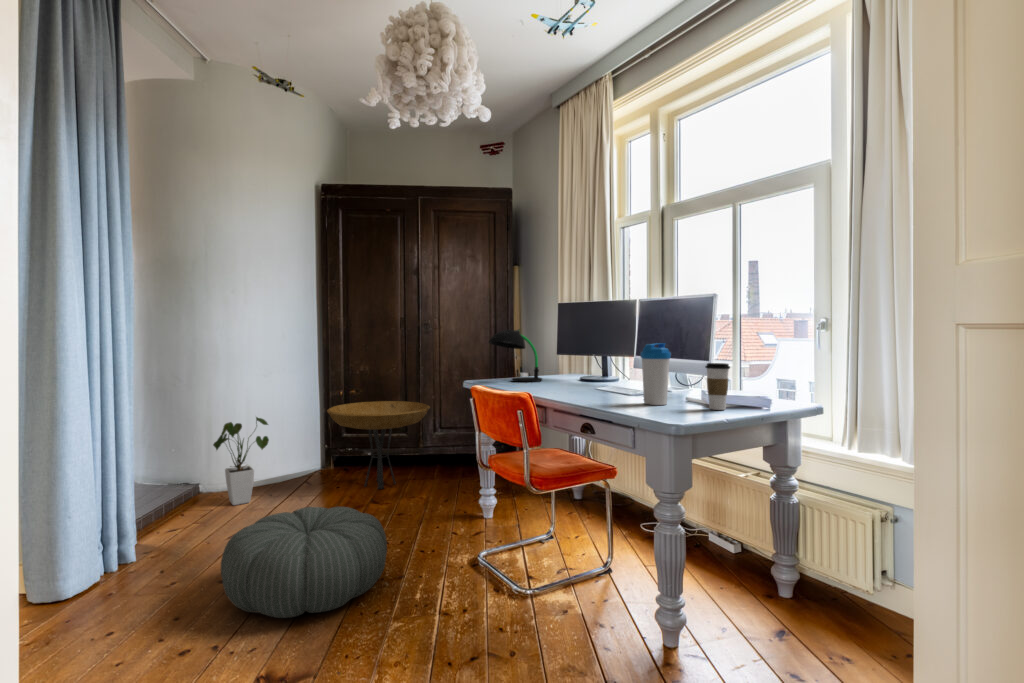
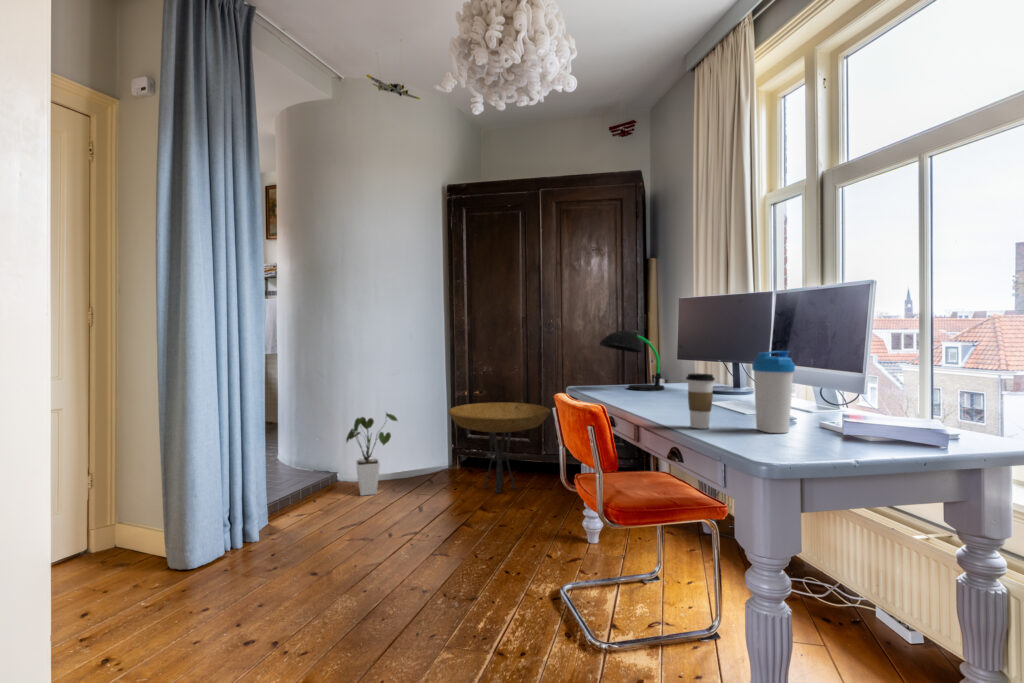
coffee cup: present [705,363,730,410] -> present [686,373,715,429]
pouf: present [221,507,387,618] -> none [295,511,461,627]

